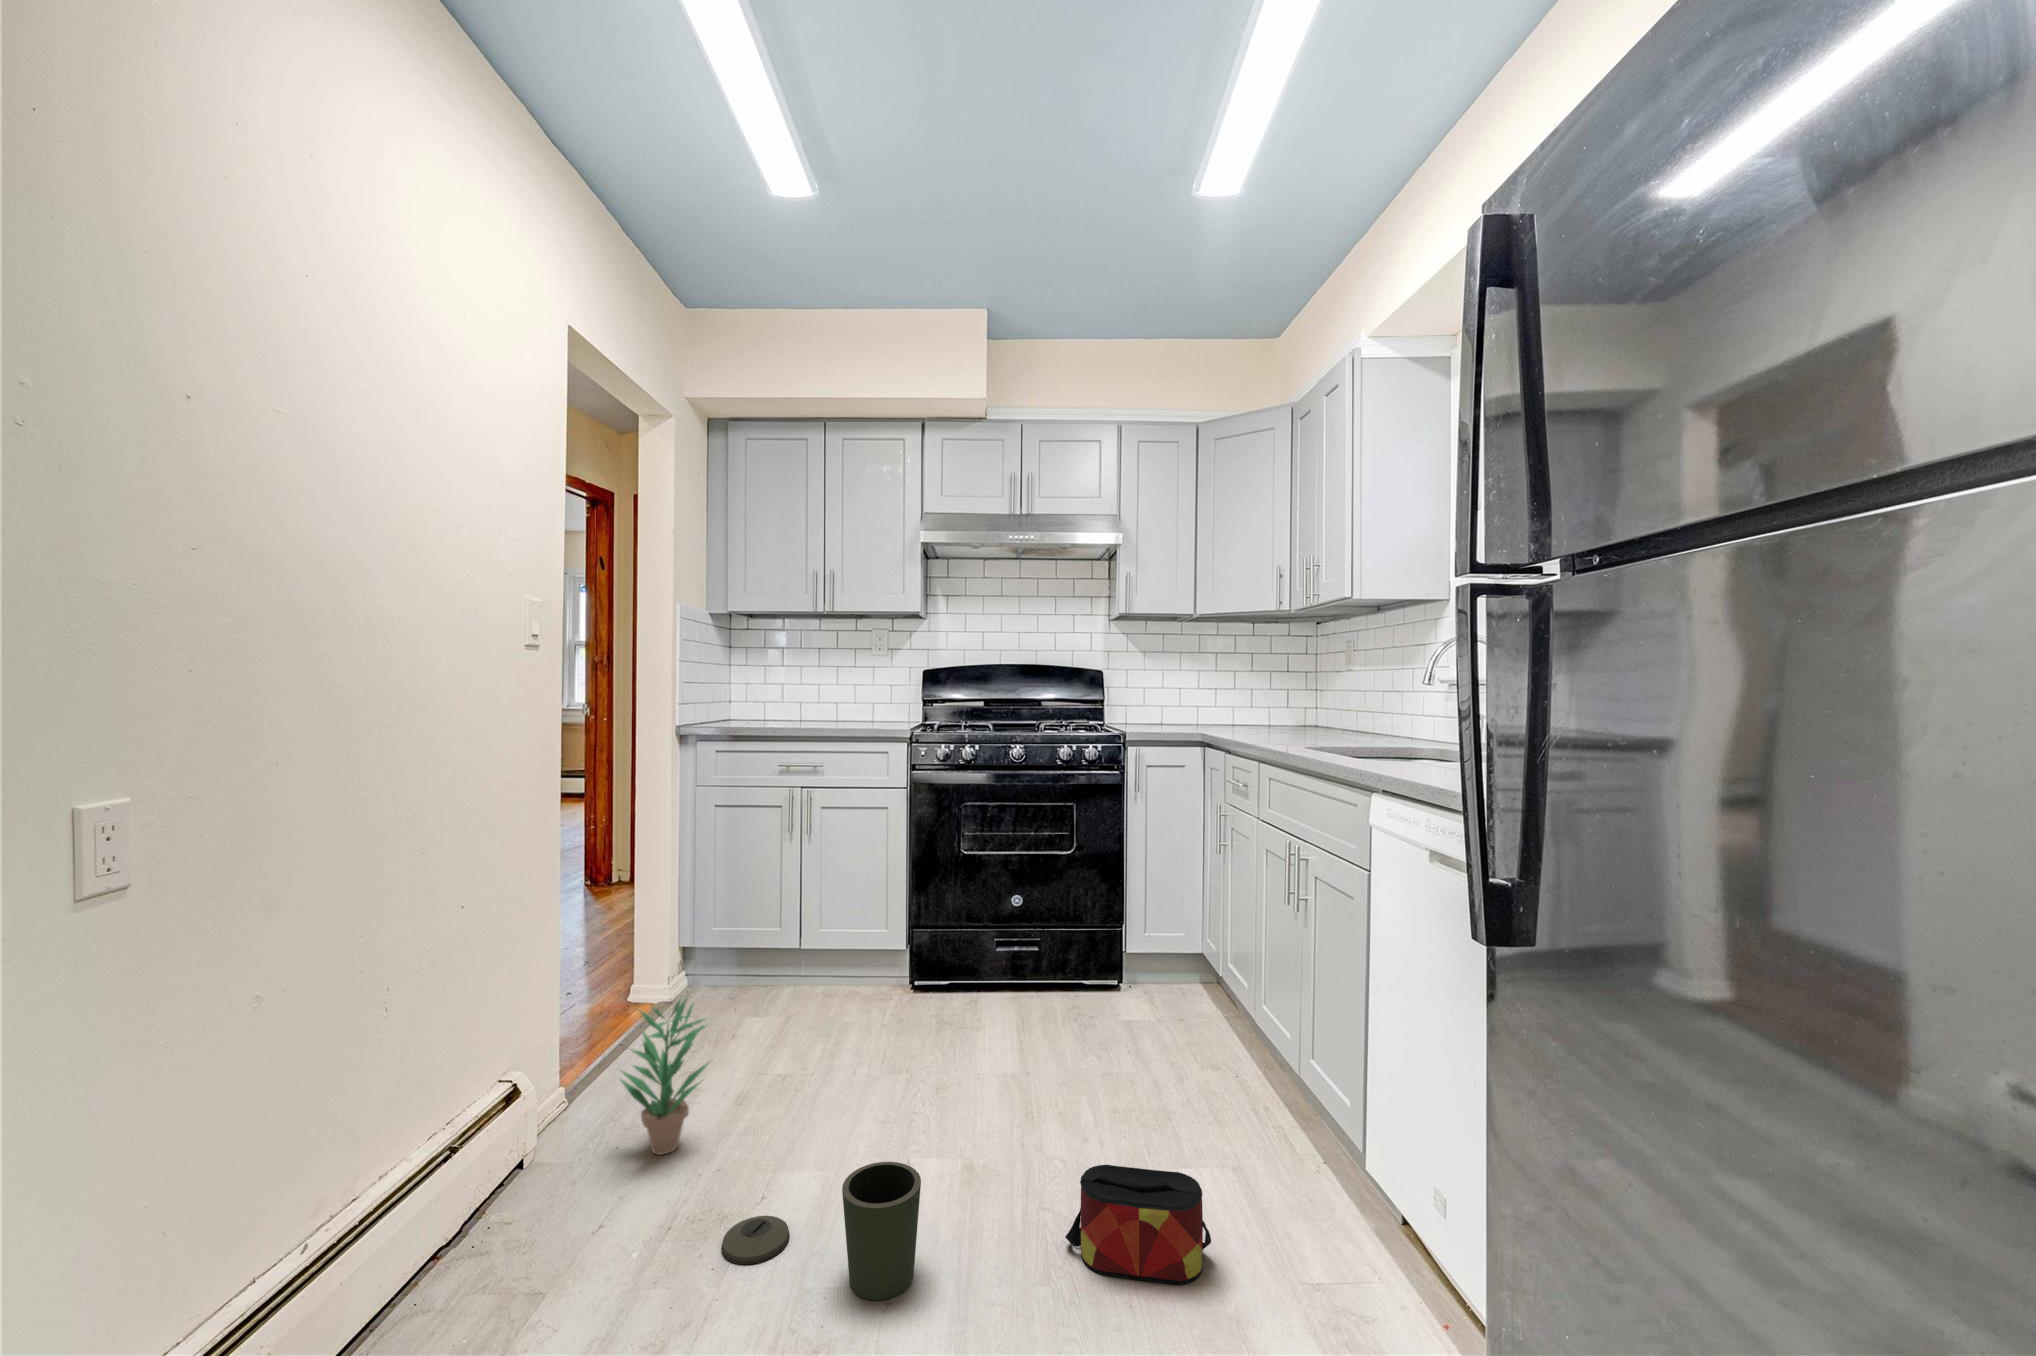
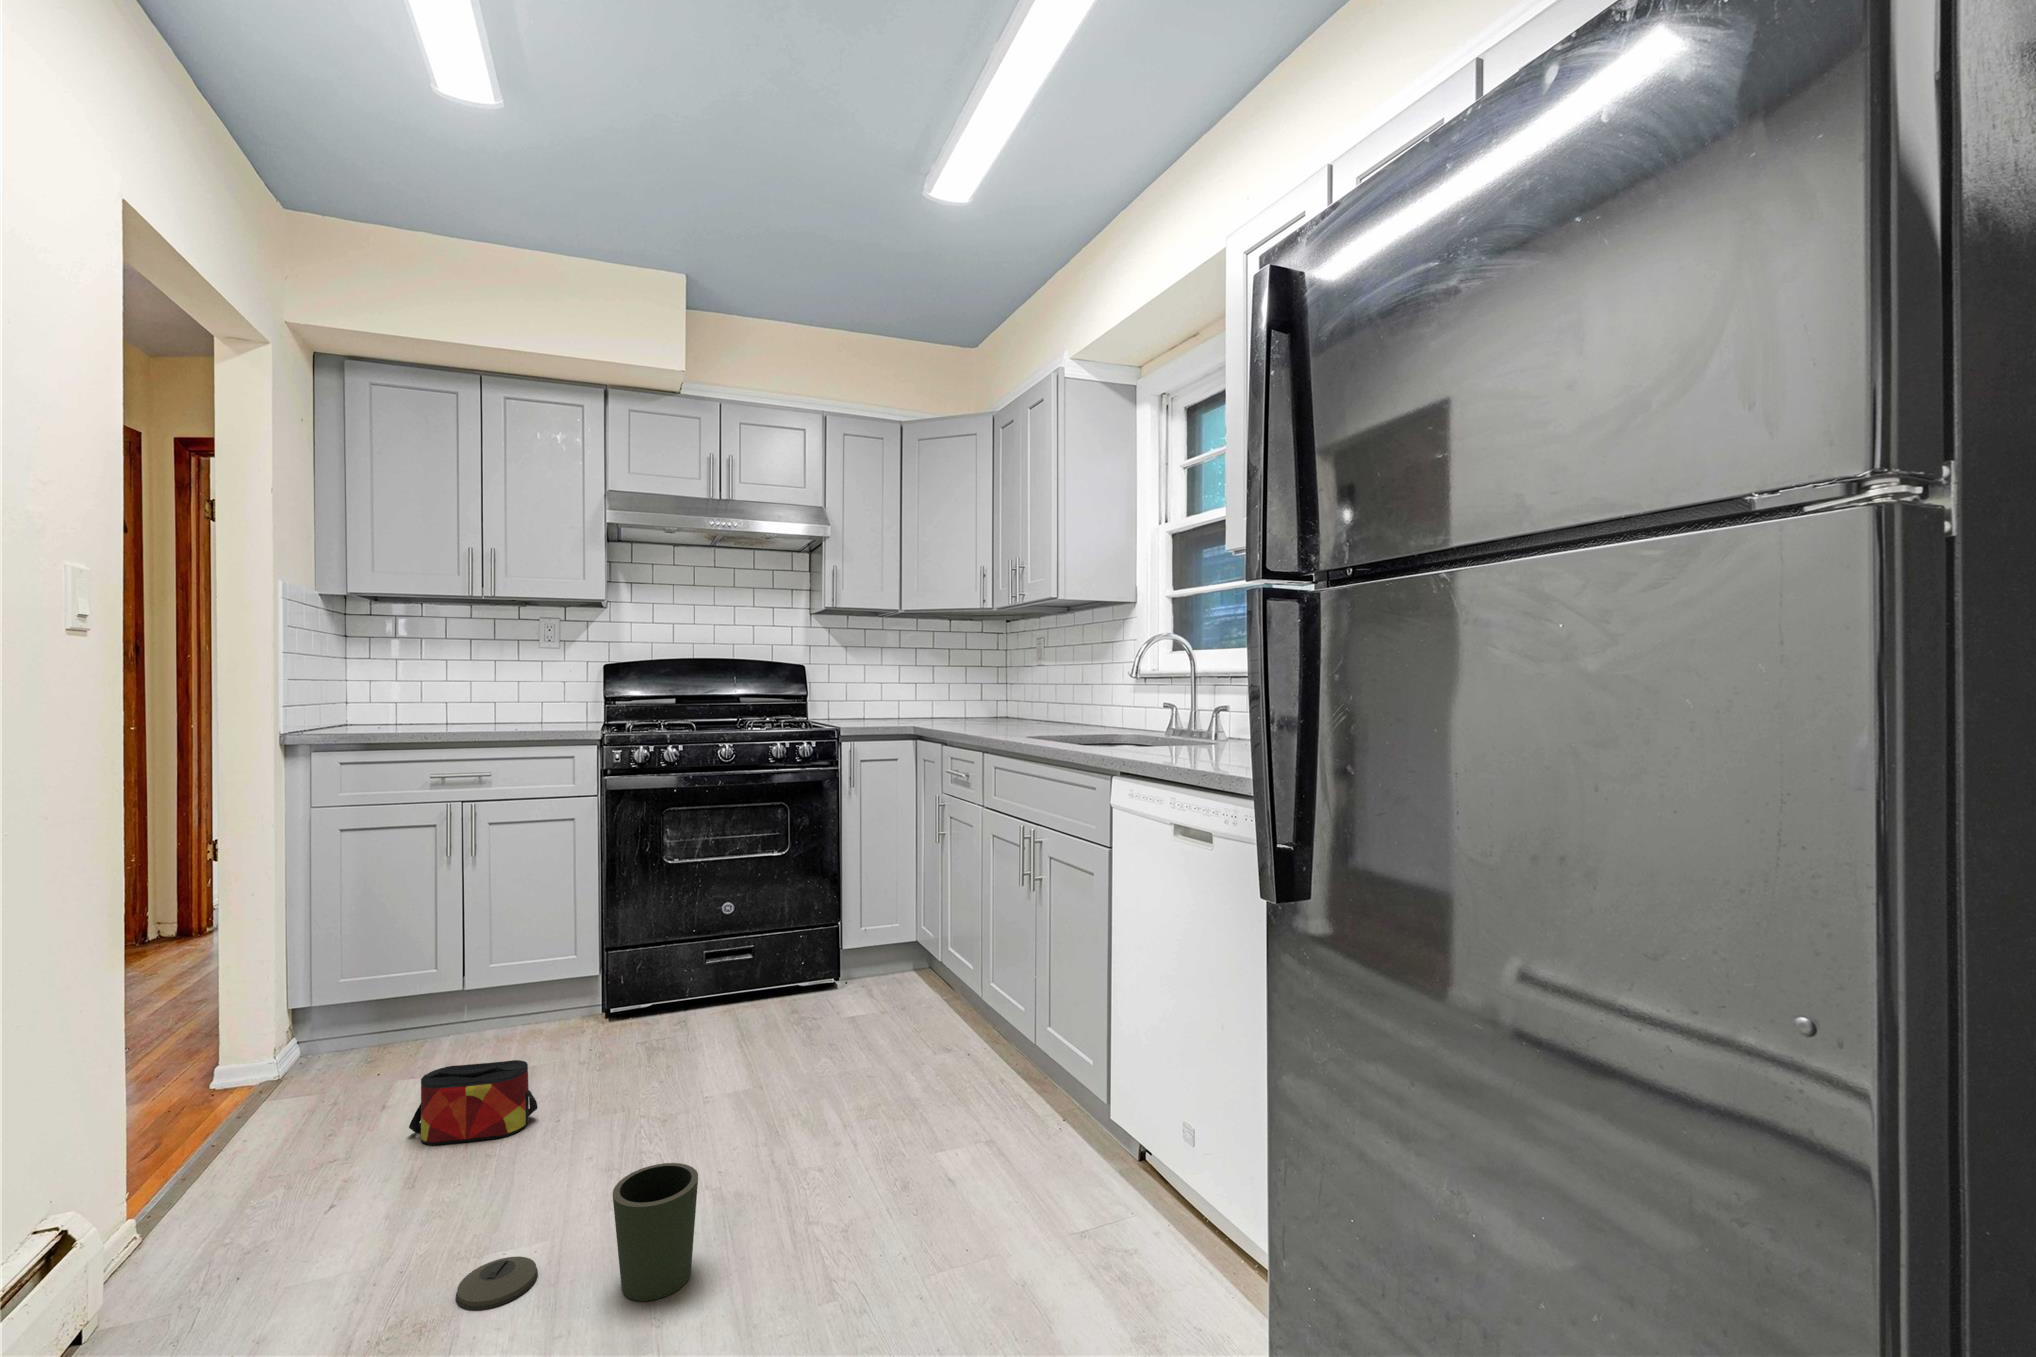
potted plant: present [620,995,710,1155] -> none [269,1039,403,1236]
bag: present [1065,1165,1211,1284] -> present [409,1060,537,1145]

